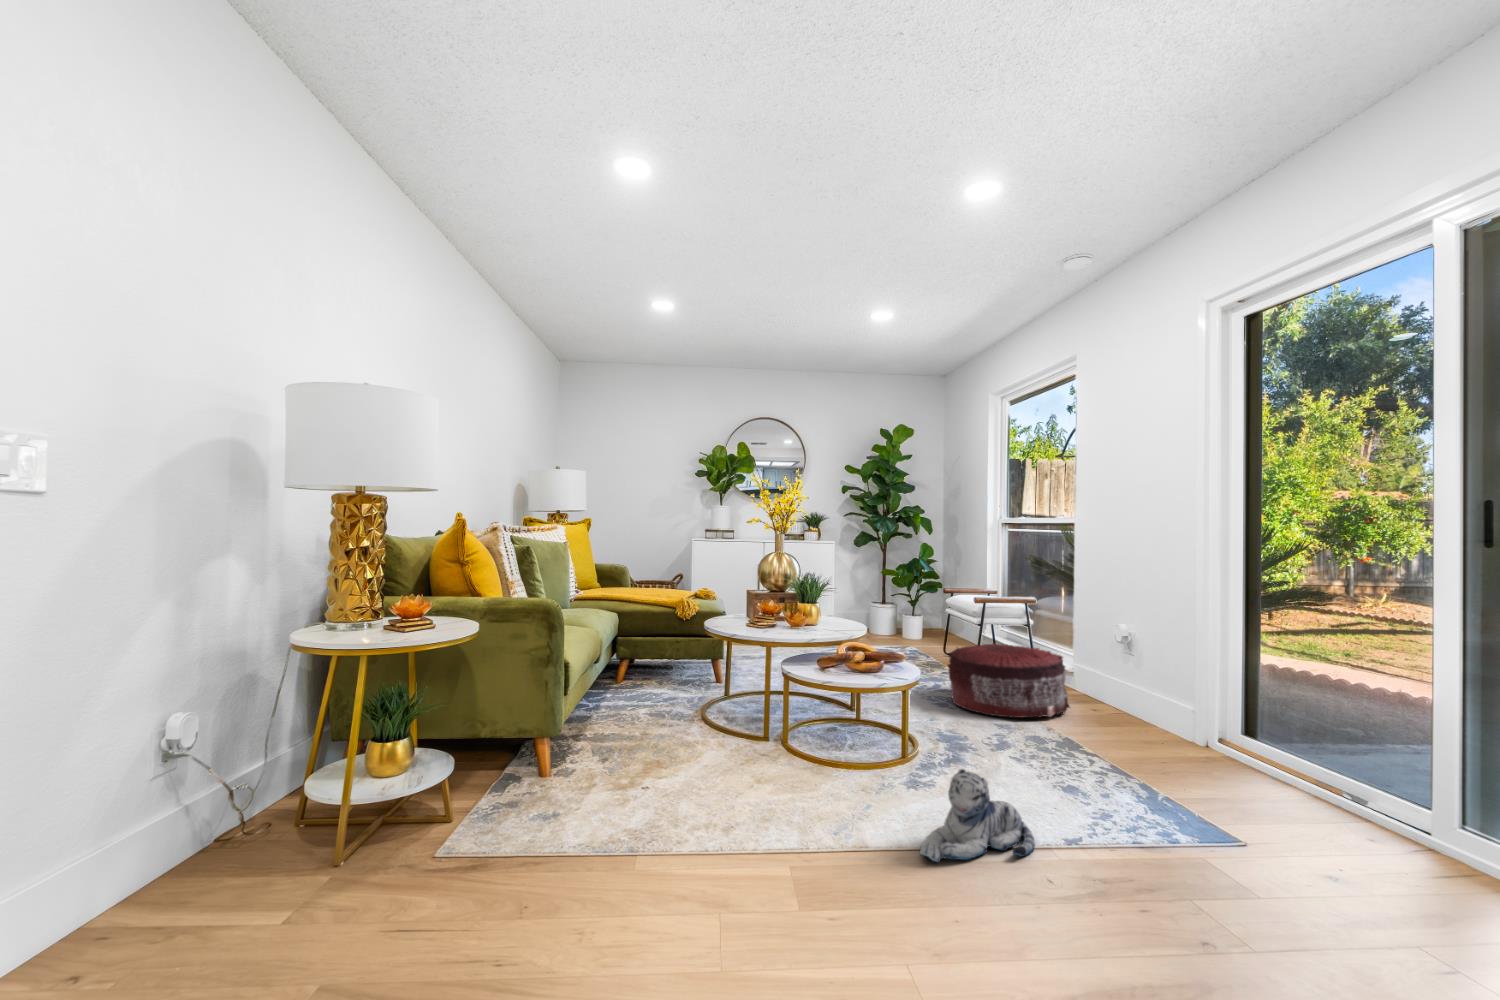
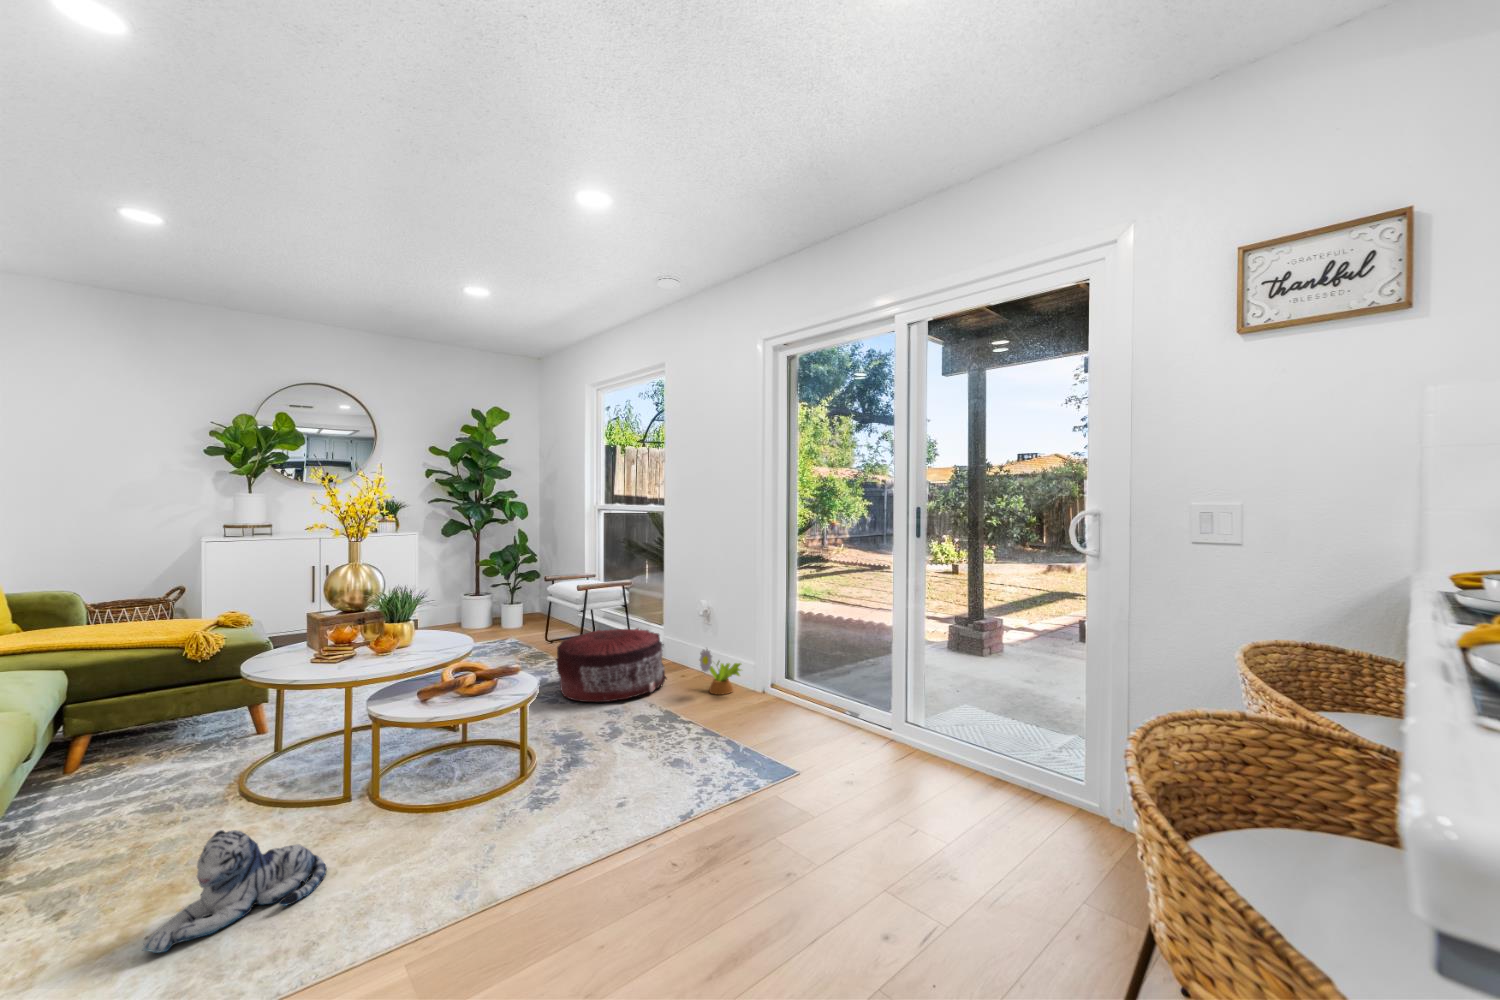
decorative plant: none [1110,677,1168,736] -> present [700,649,741,695]
plush toy: present [920,769,1035,862] -> present [142,830,327,953]

